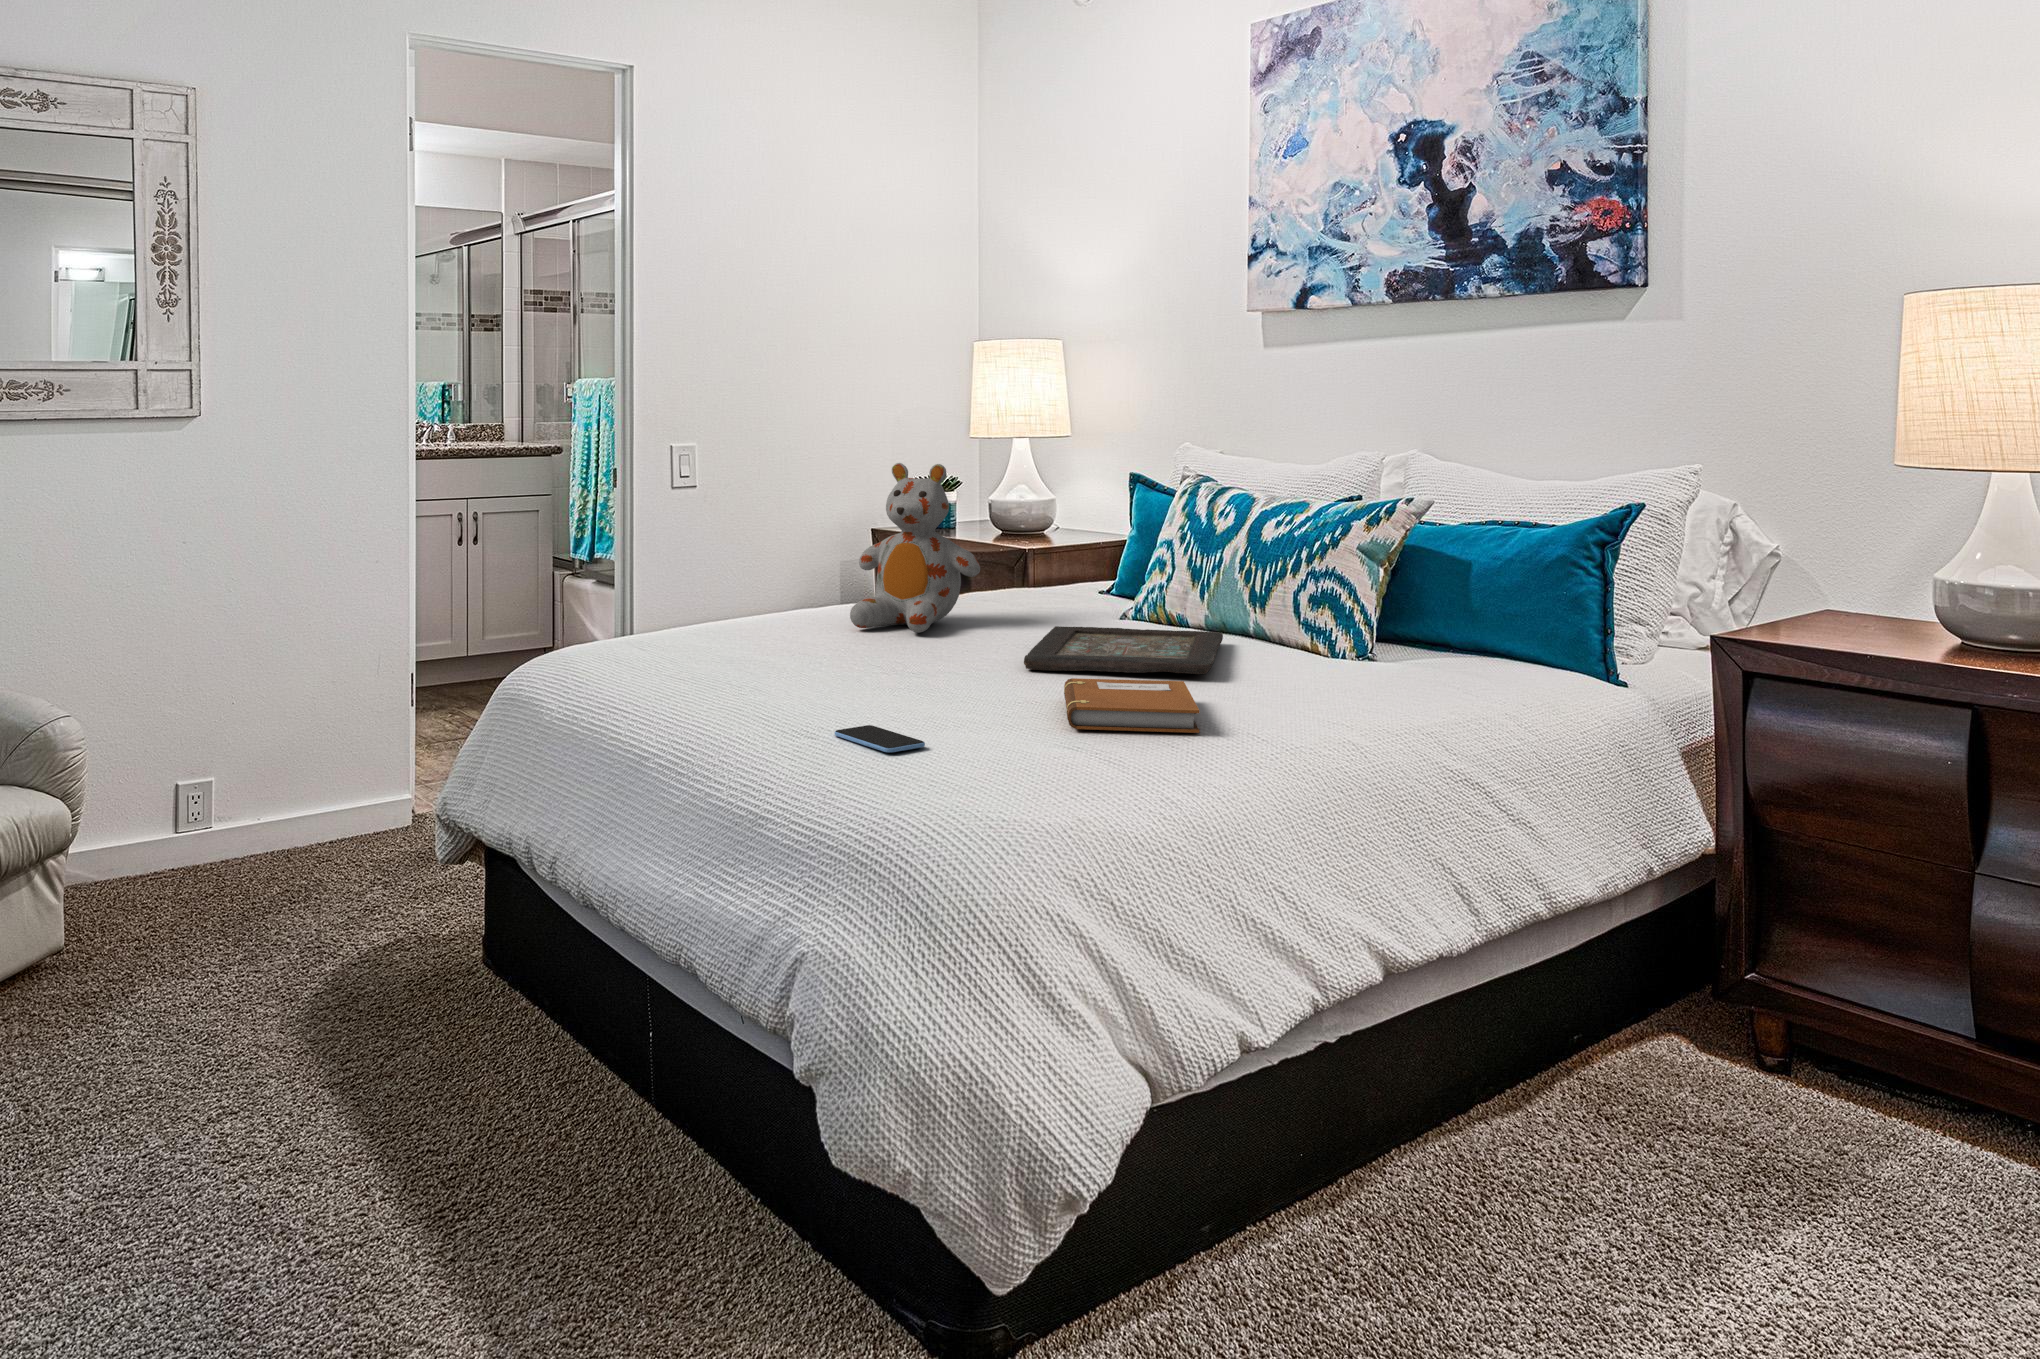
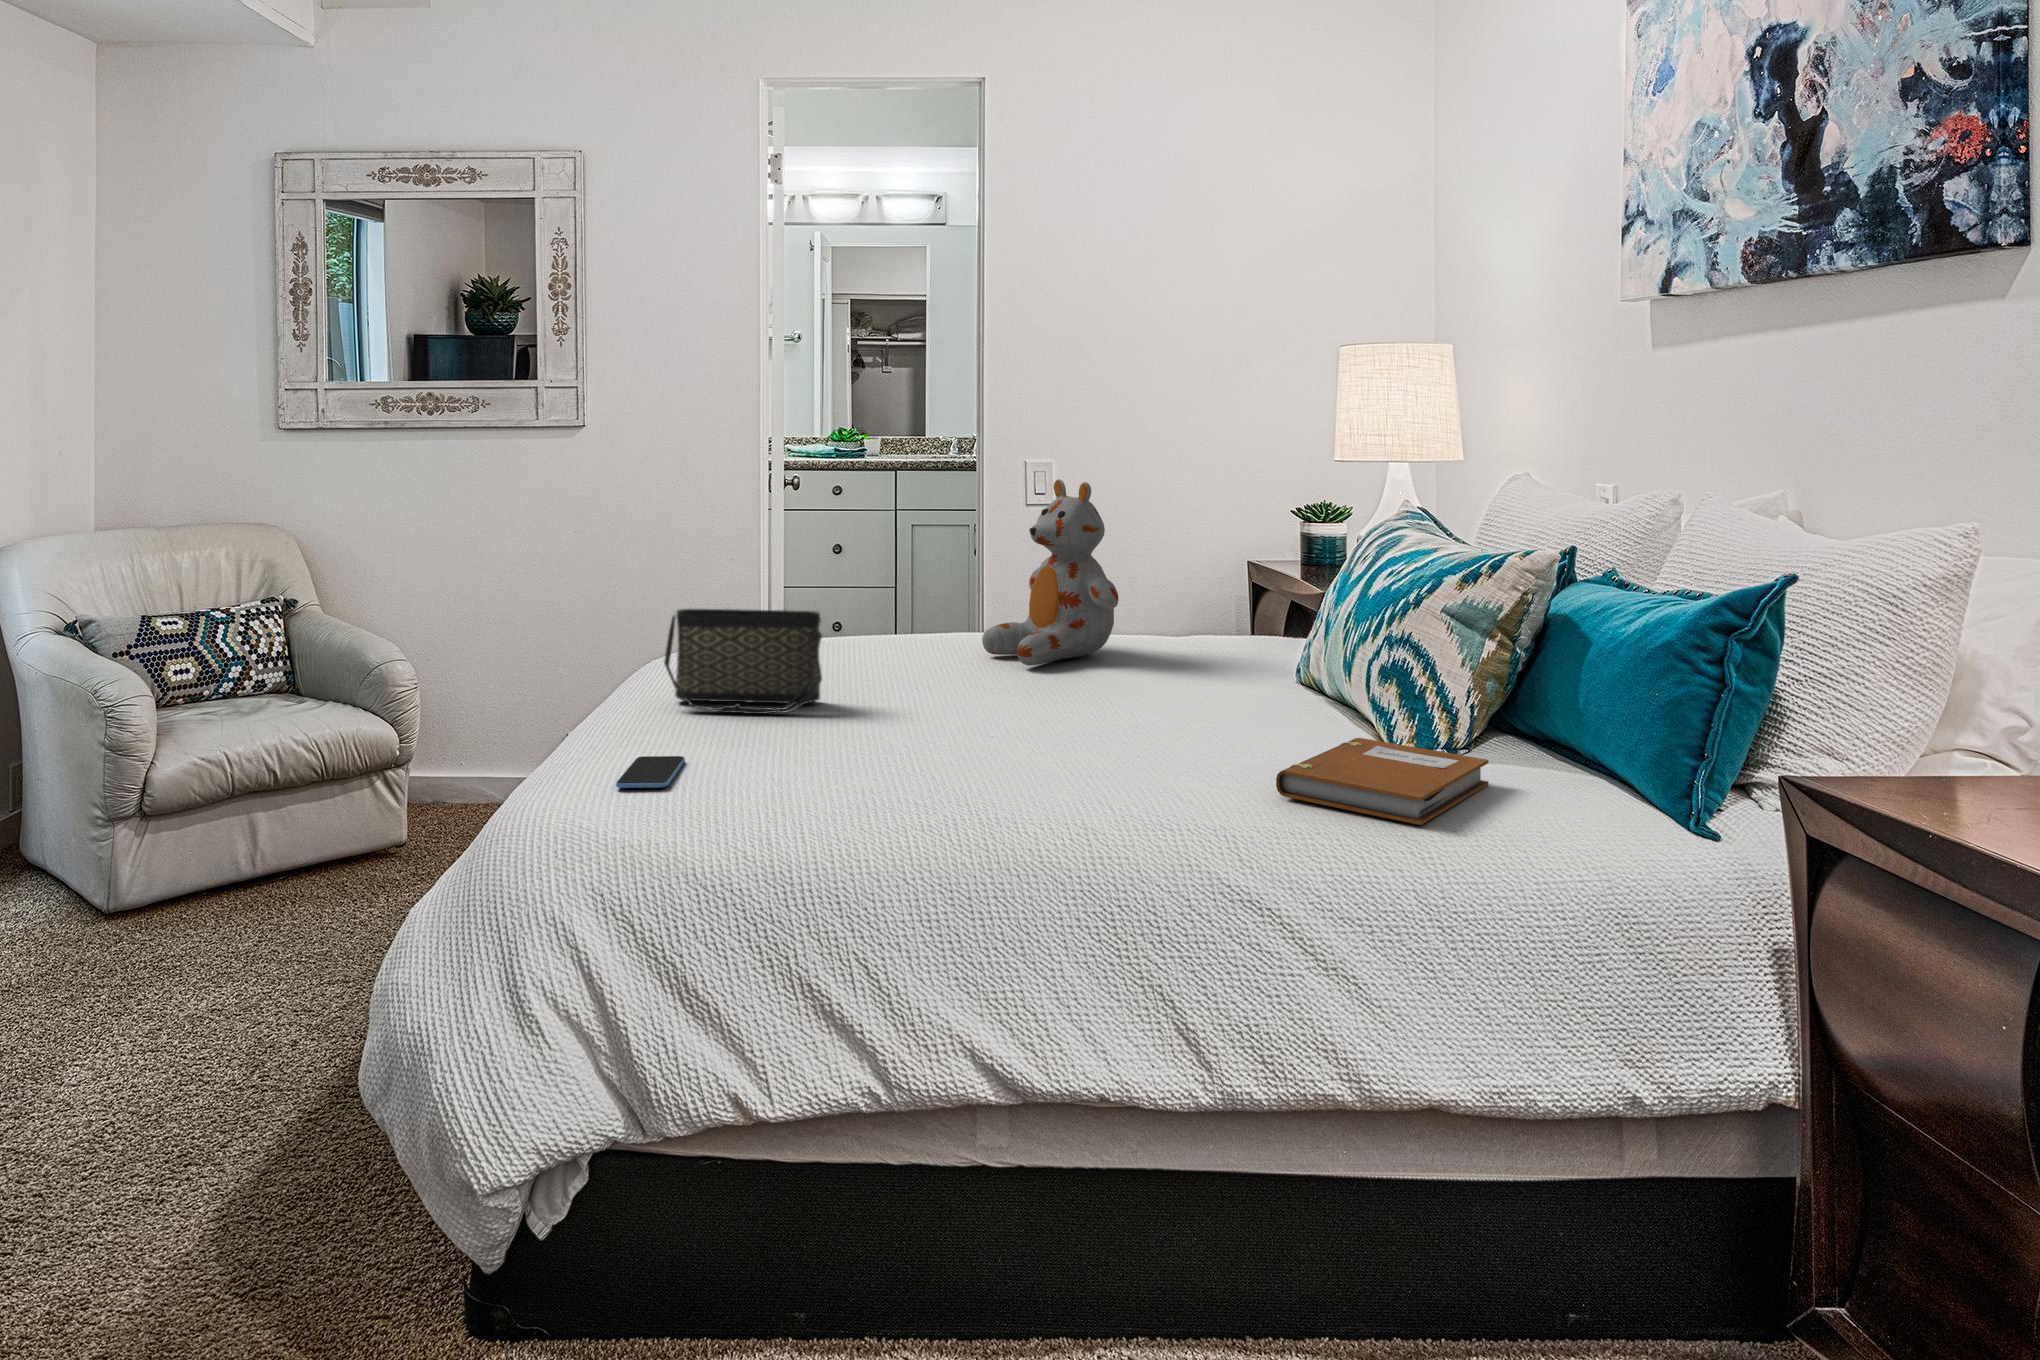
handbag: none [700,591,863,694] -> present [664,609,822,714]
decorative tray: present [1024,626,1223,674] -> none [1007,675,1320,754]
notebook: present [1064,678,1200,733] -> present [1276,738,1488,825]

